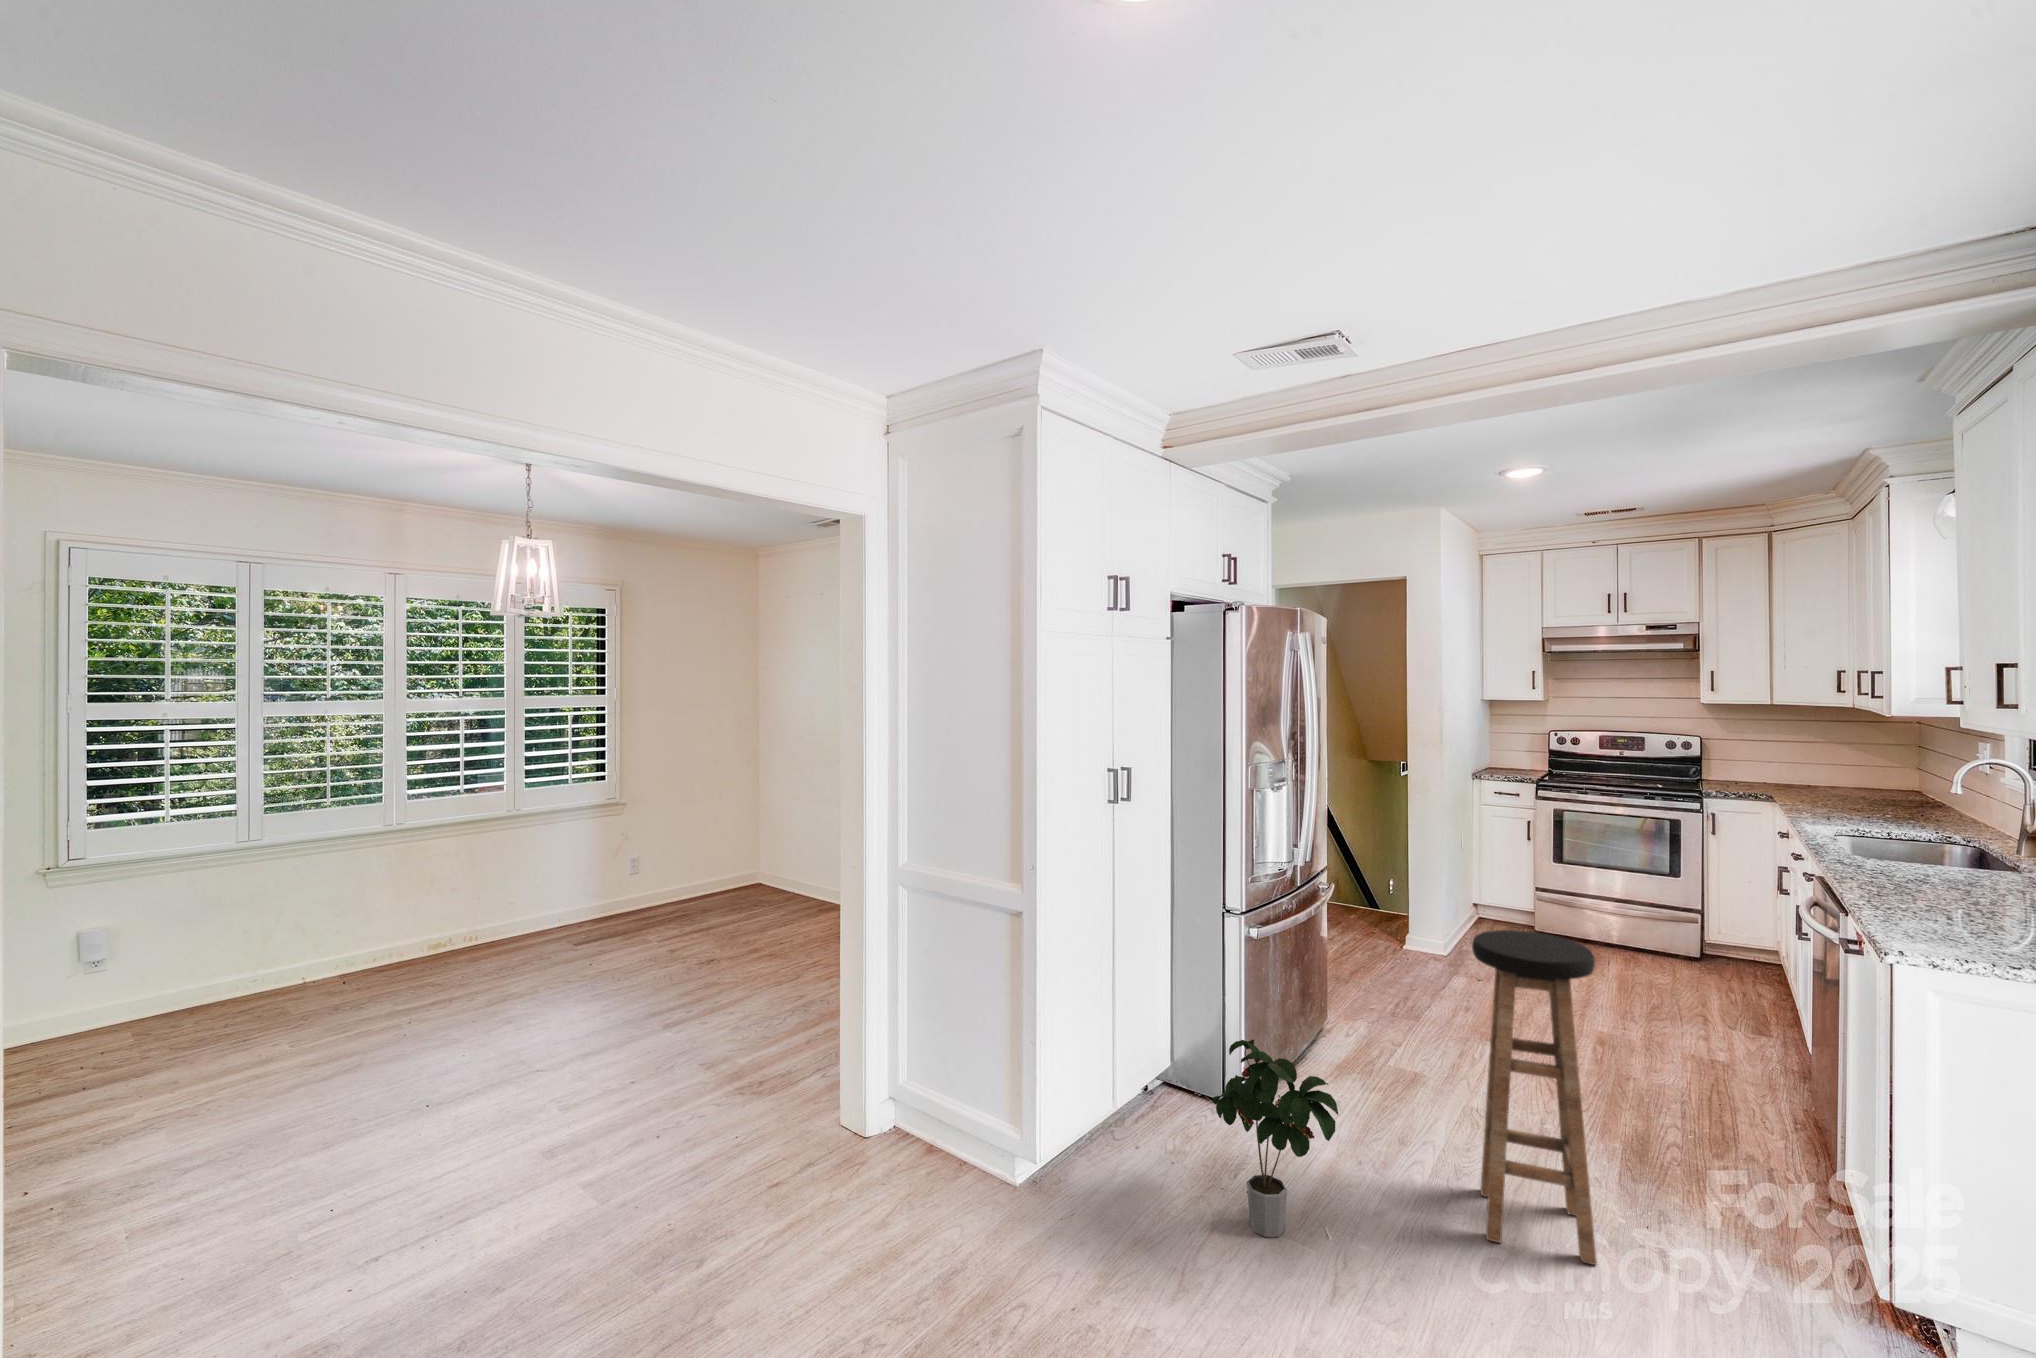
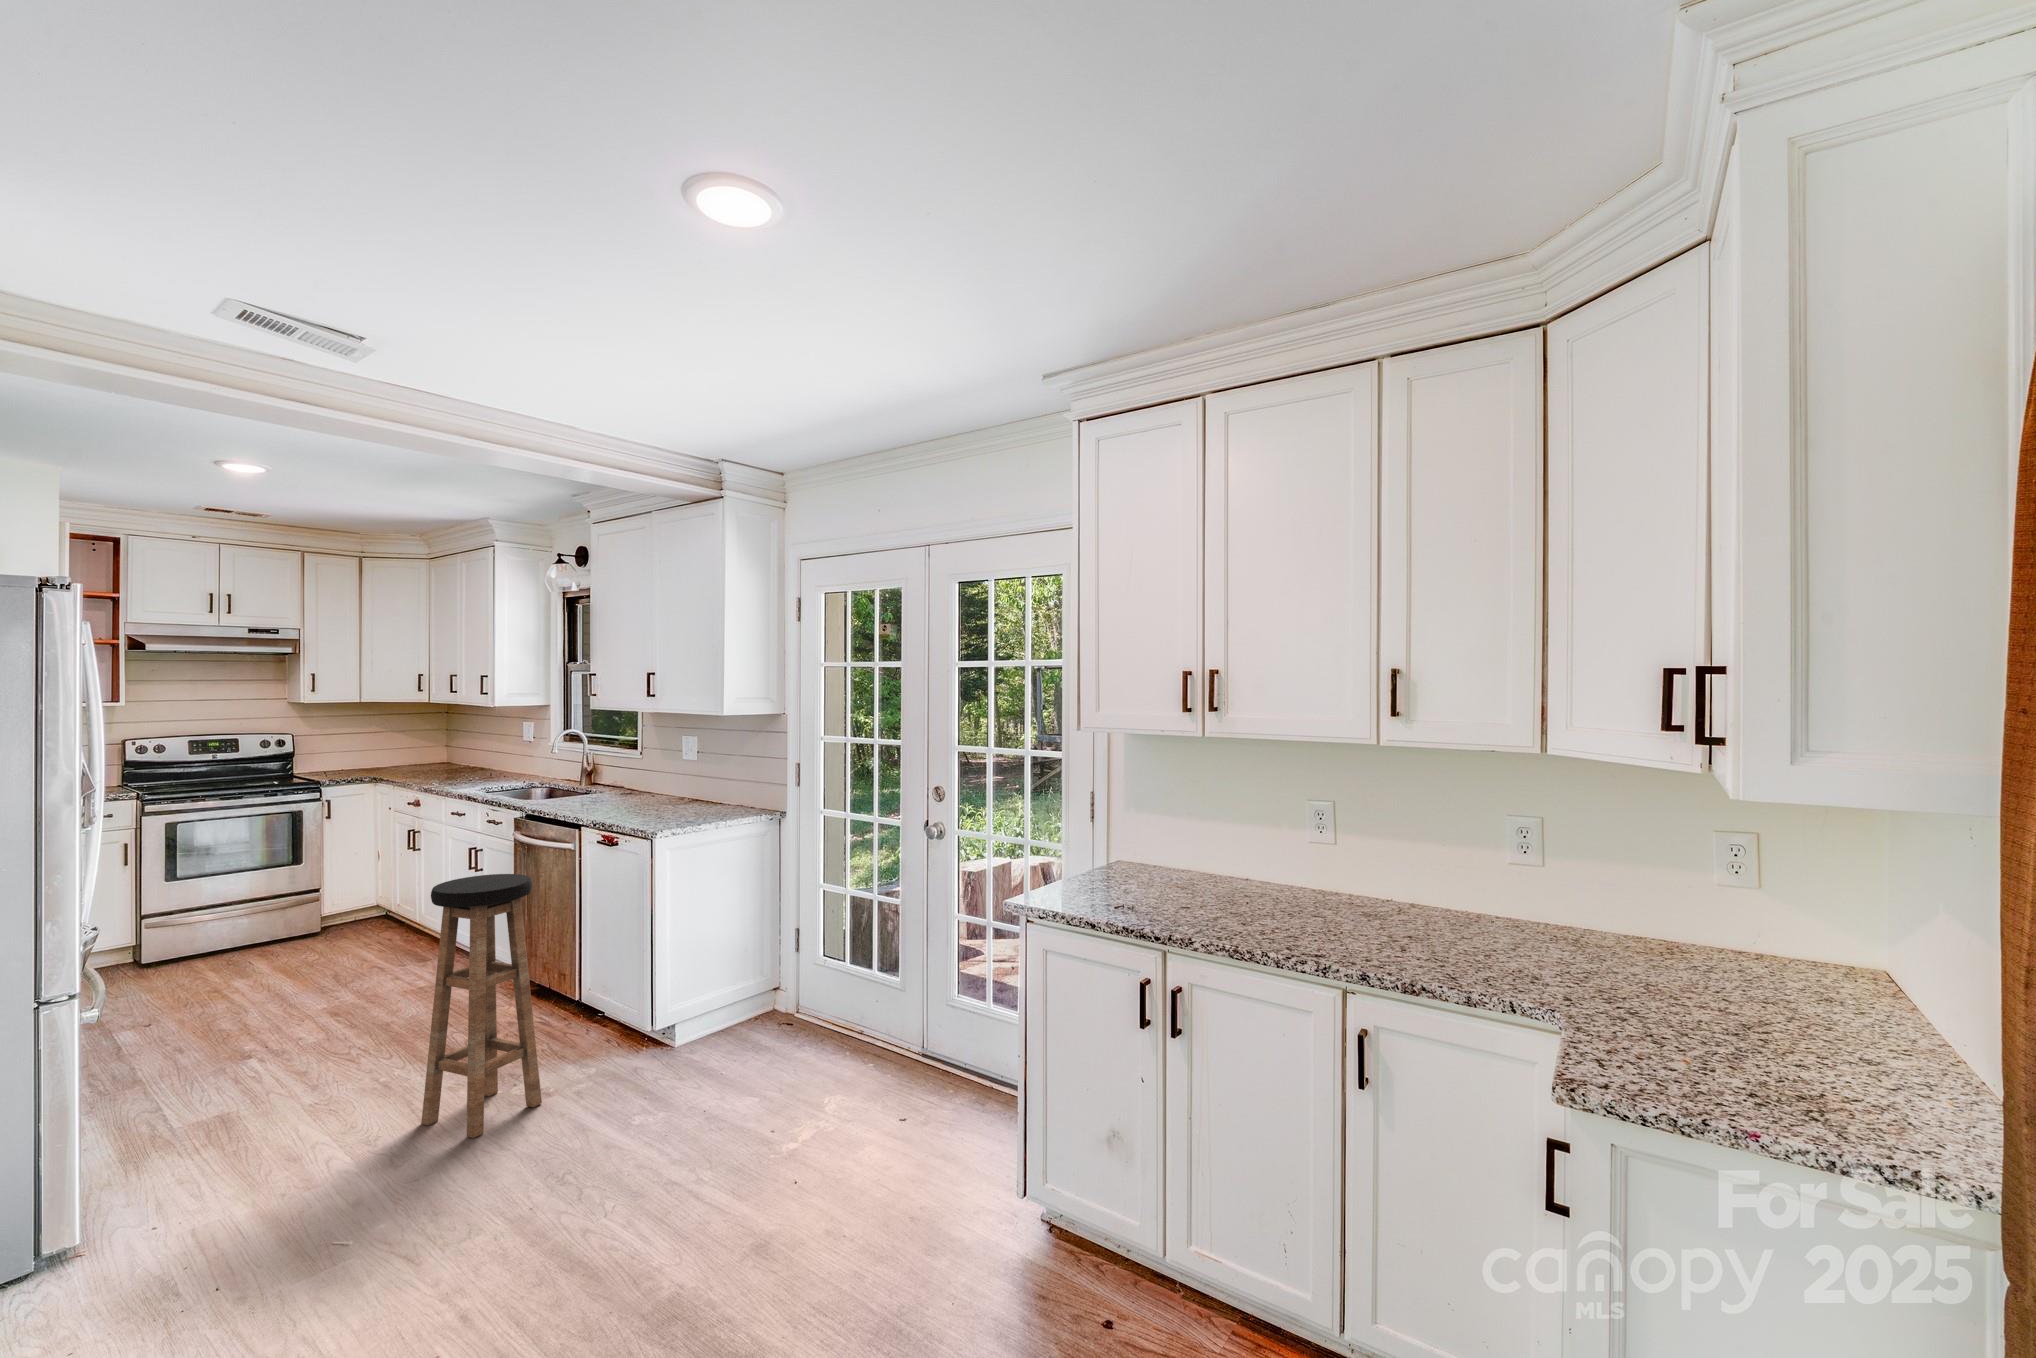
potted plant: present [1212,1040,1338,1237] -> none [196,1055,422,1269]

